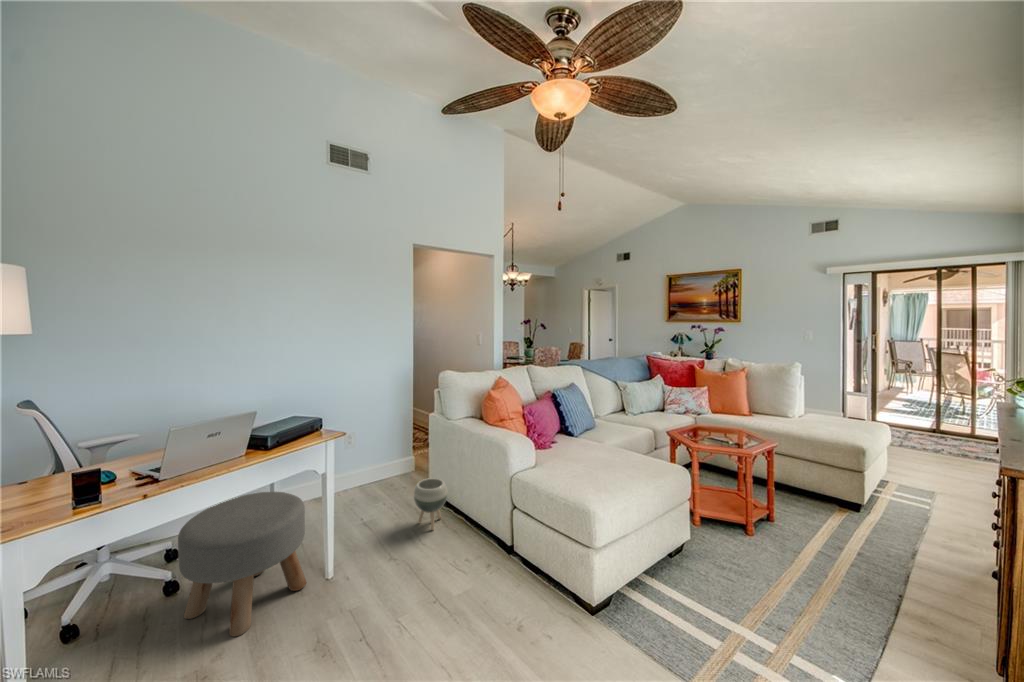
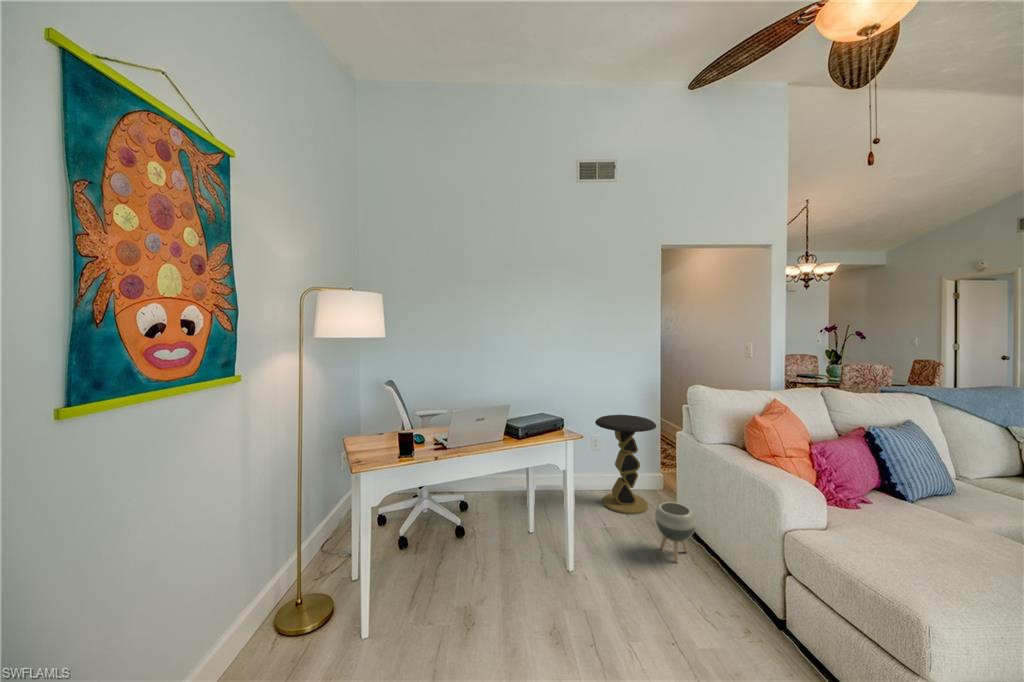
side table: none [348,406,409,503] -> present [595,415,656,514]
ottoman: present [178,492,307,636] -> none [460,474,547,592]

